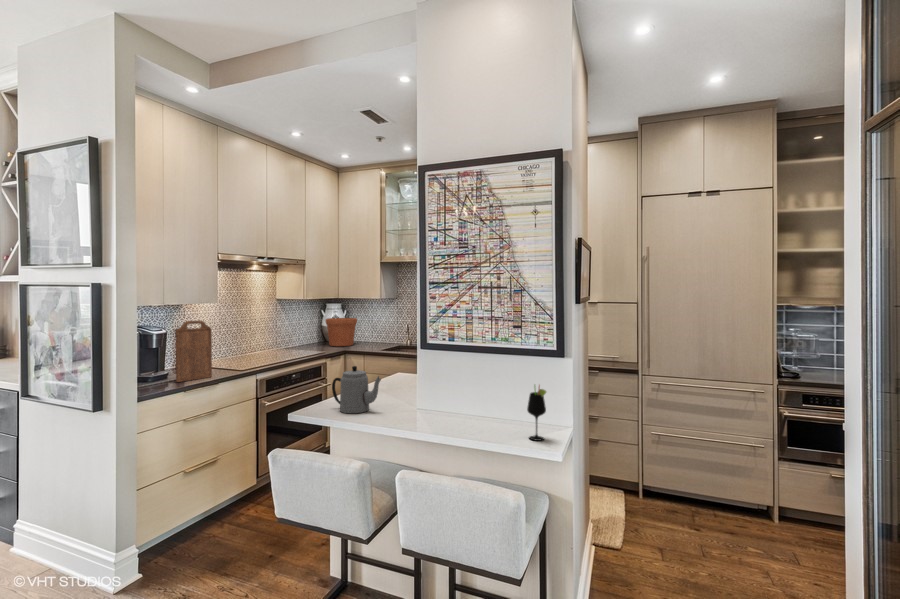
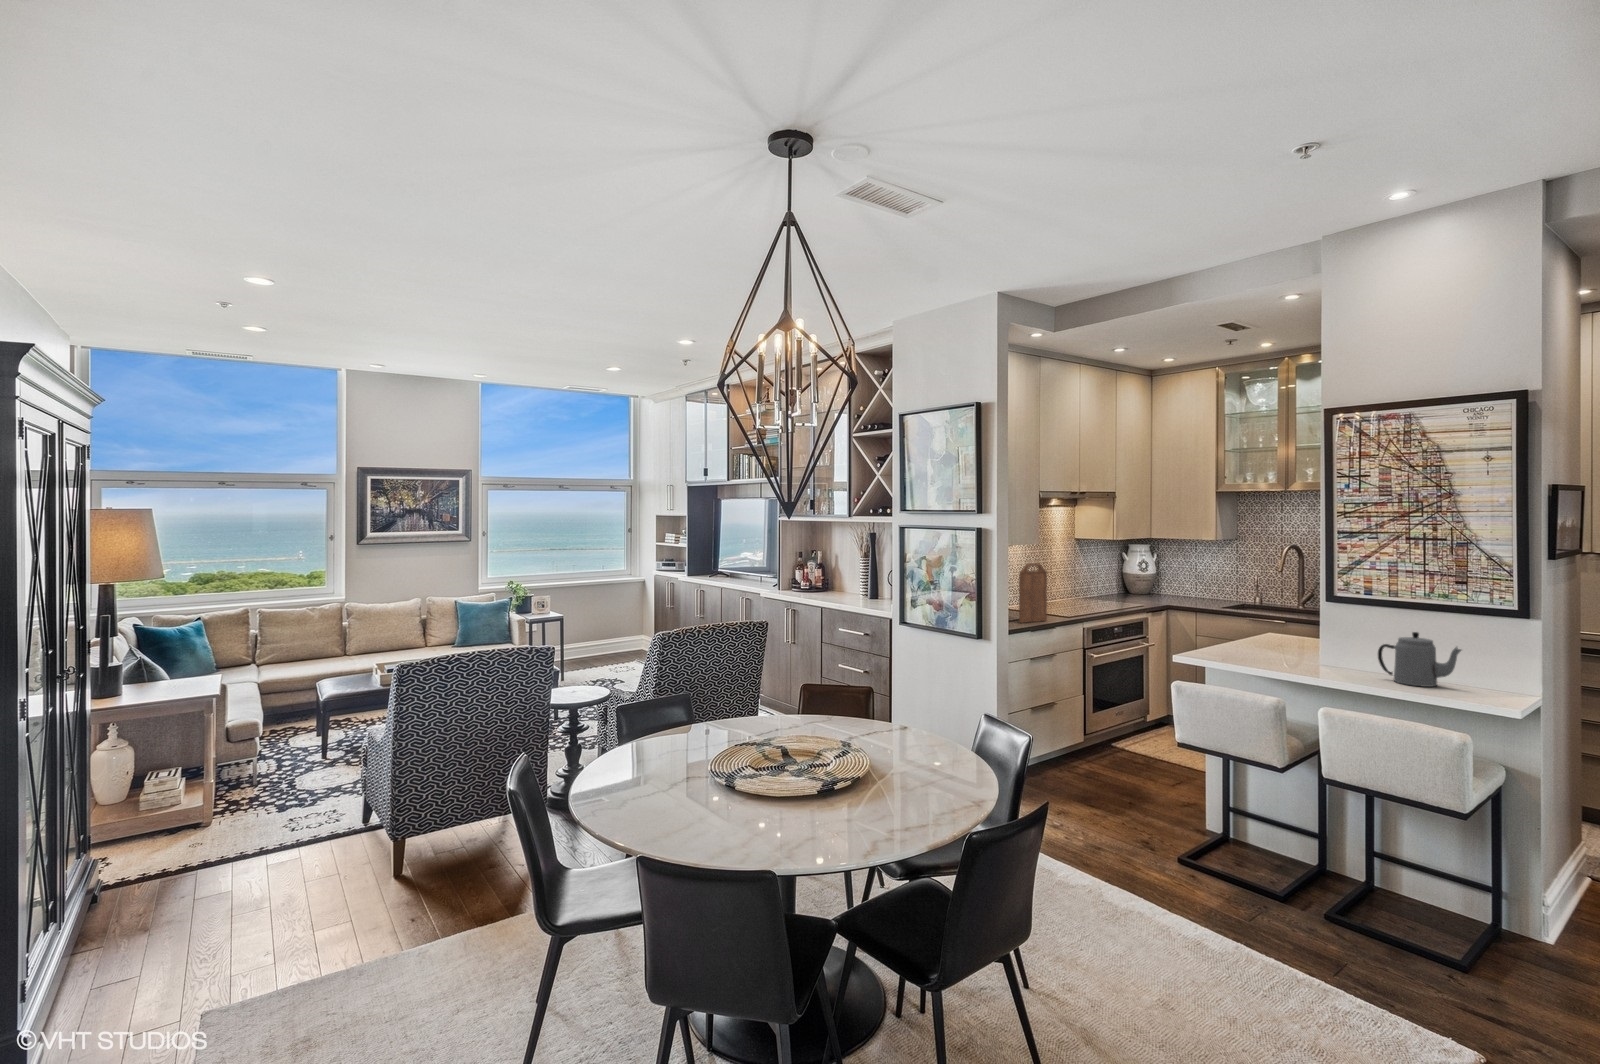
flower pot: present [325,318,357,346] -> none [1135,563,1178,599]
teapot: present [332,366,381,413] -> present [1378,632,1461,687]
wine glass: present [527,386,546,441] -> none [1476,641,1503,699]

